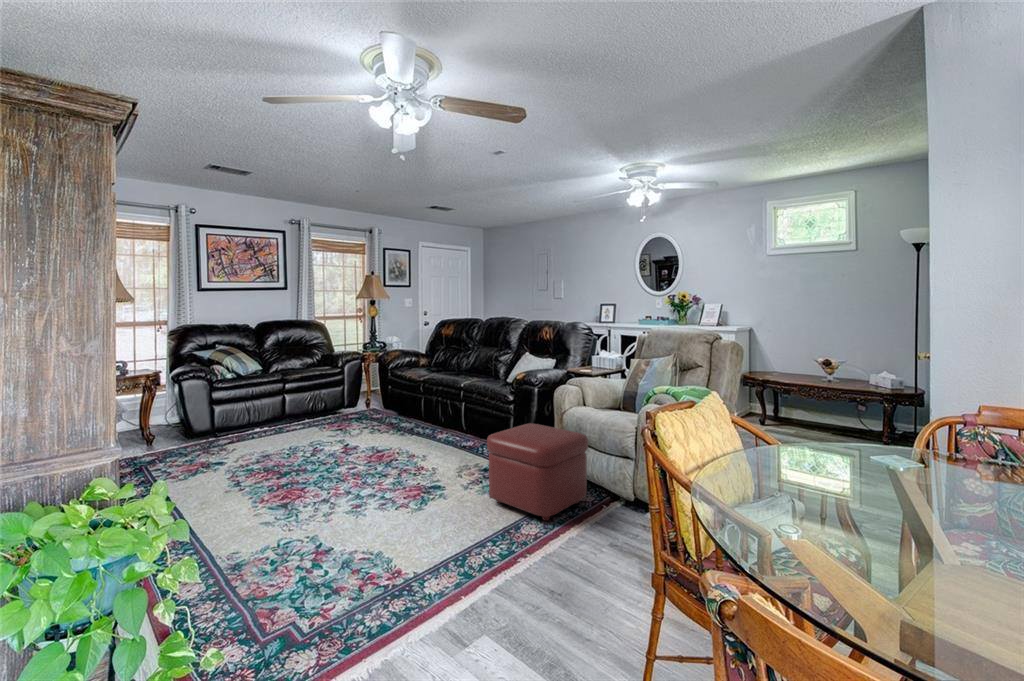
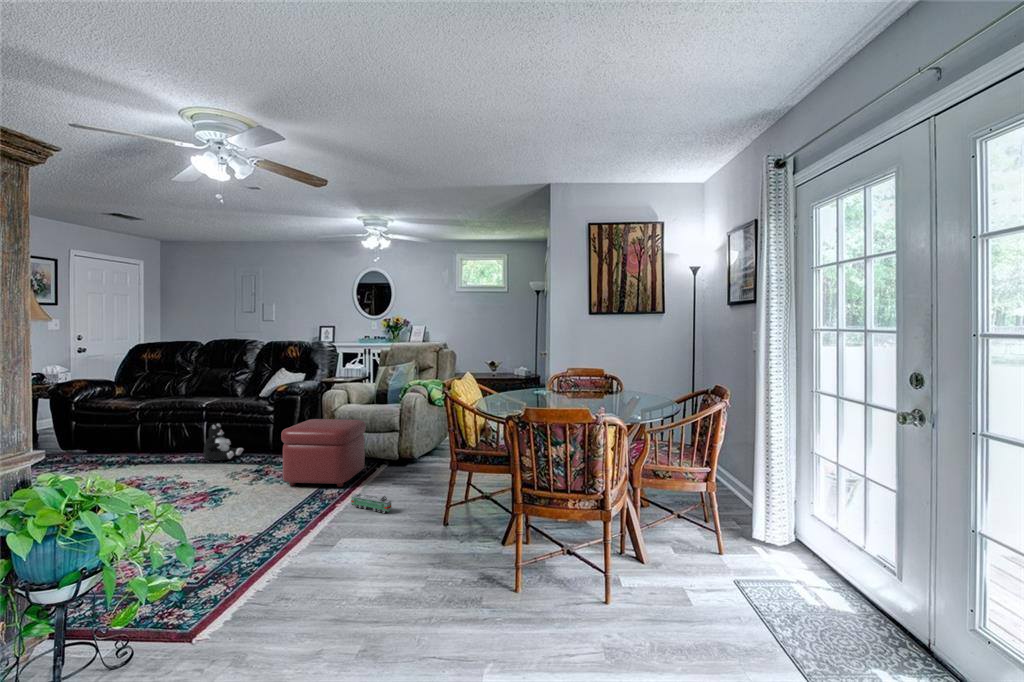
plush toy: none [450,410,484,450] -> present [204,423,243,461]
toy train: none [538,544,582,591] -> present [351,494,392,513]

